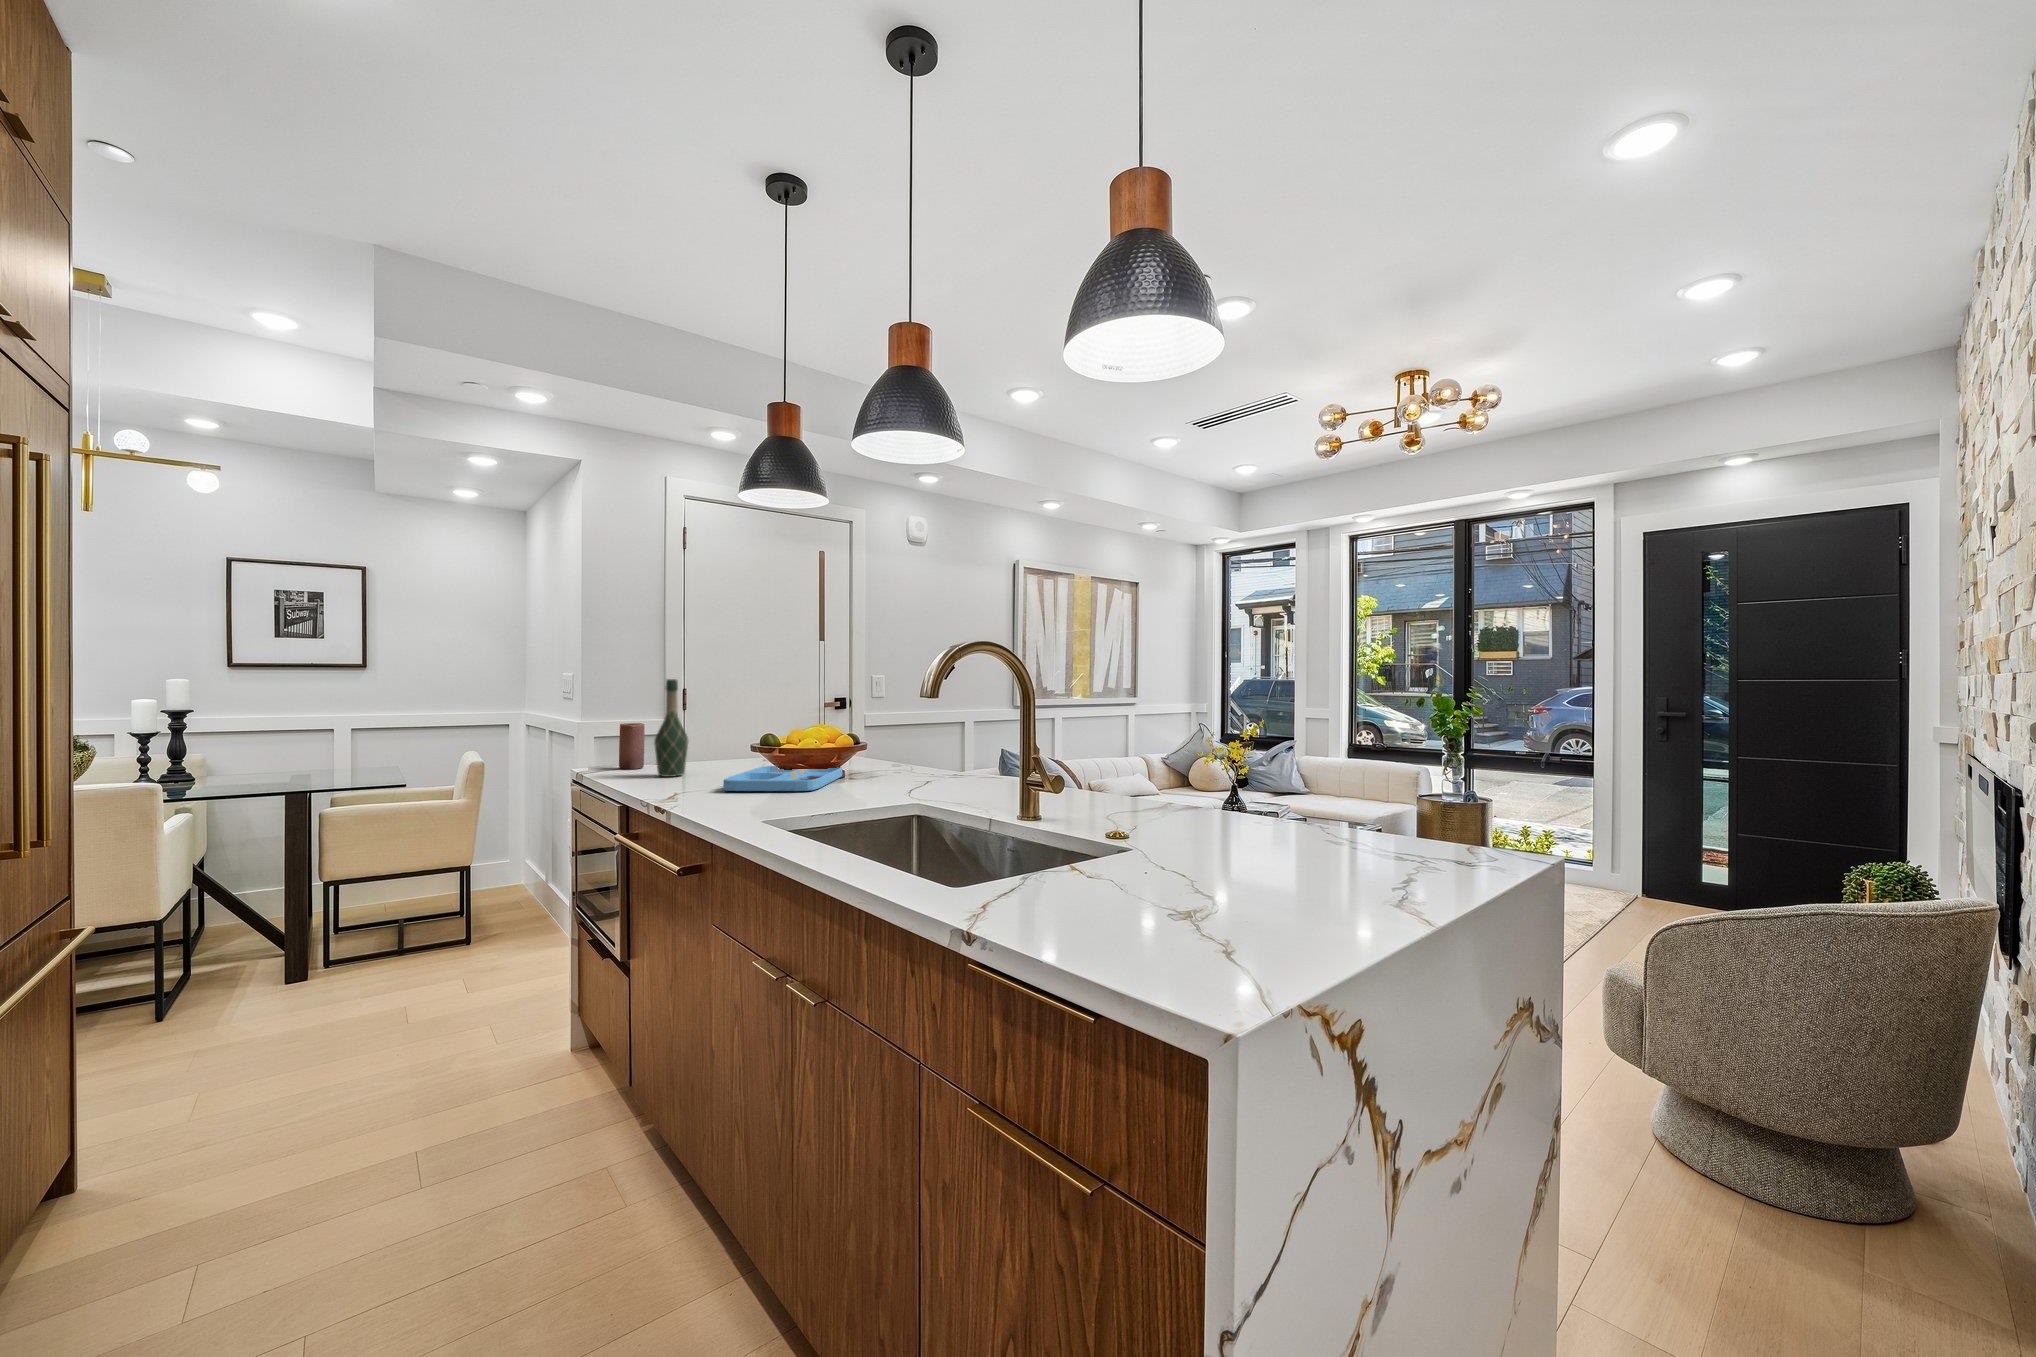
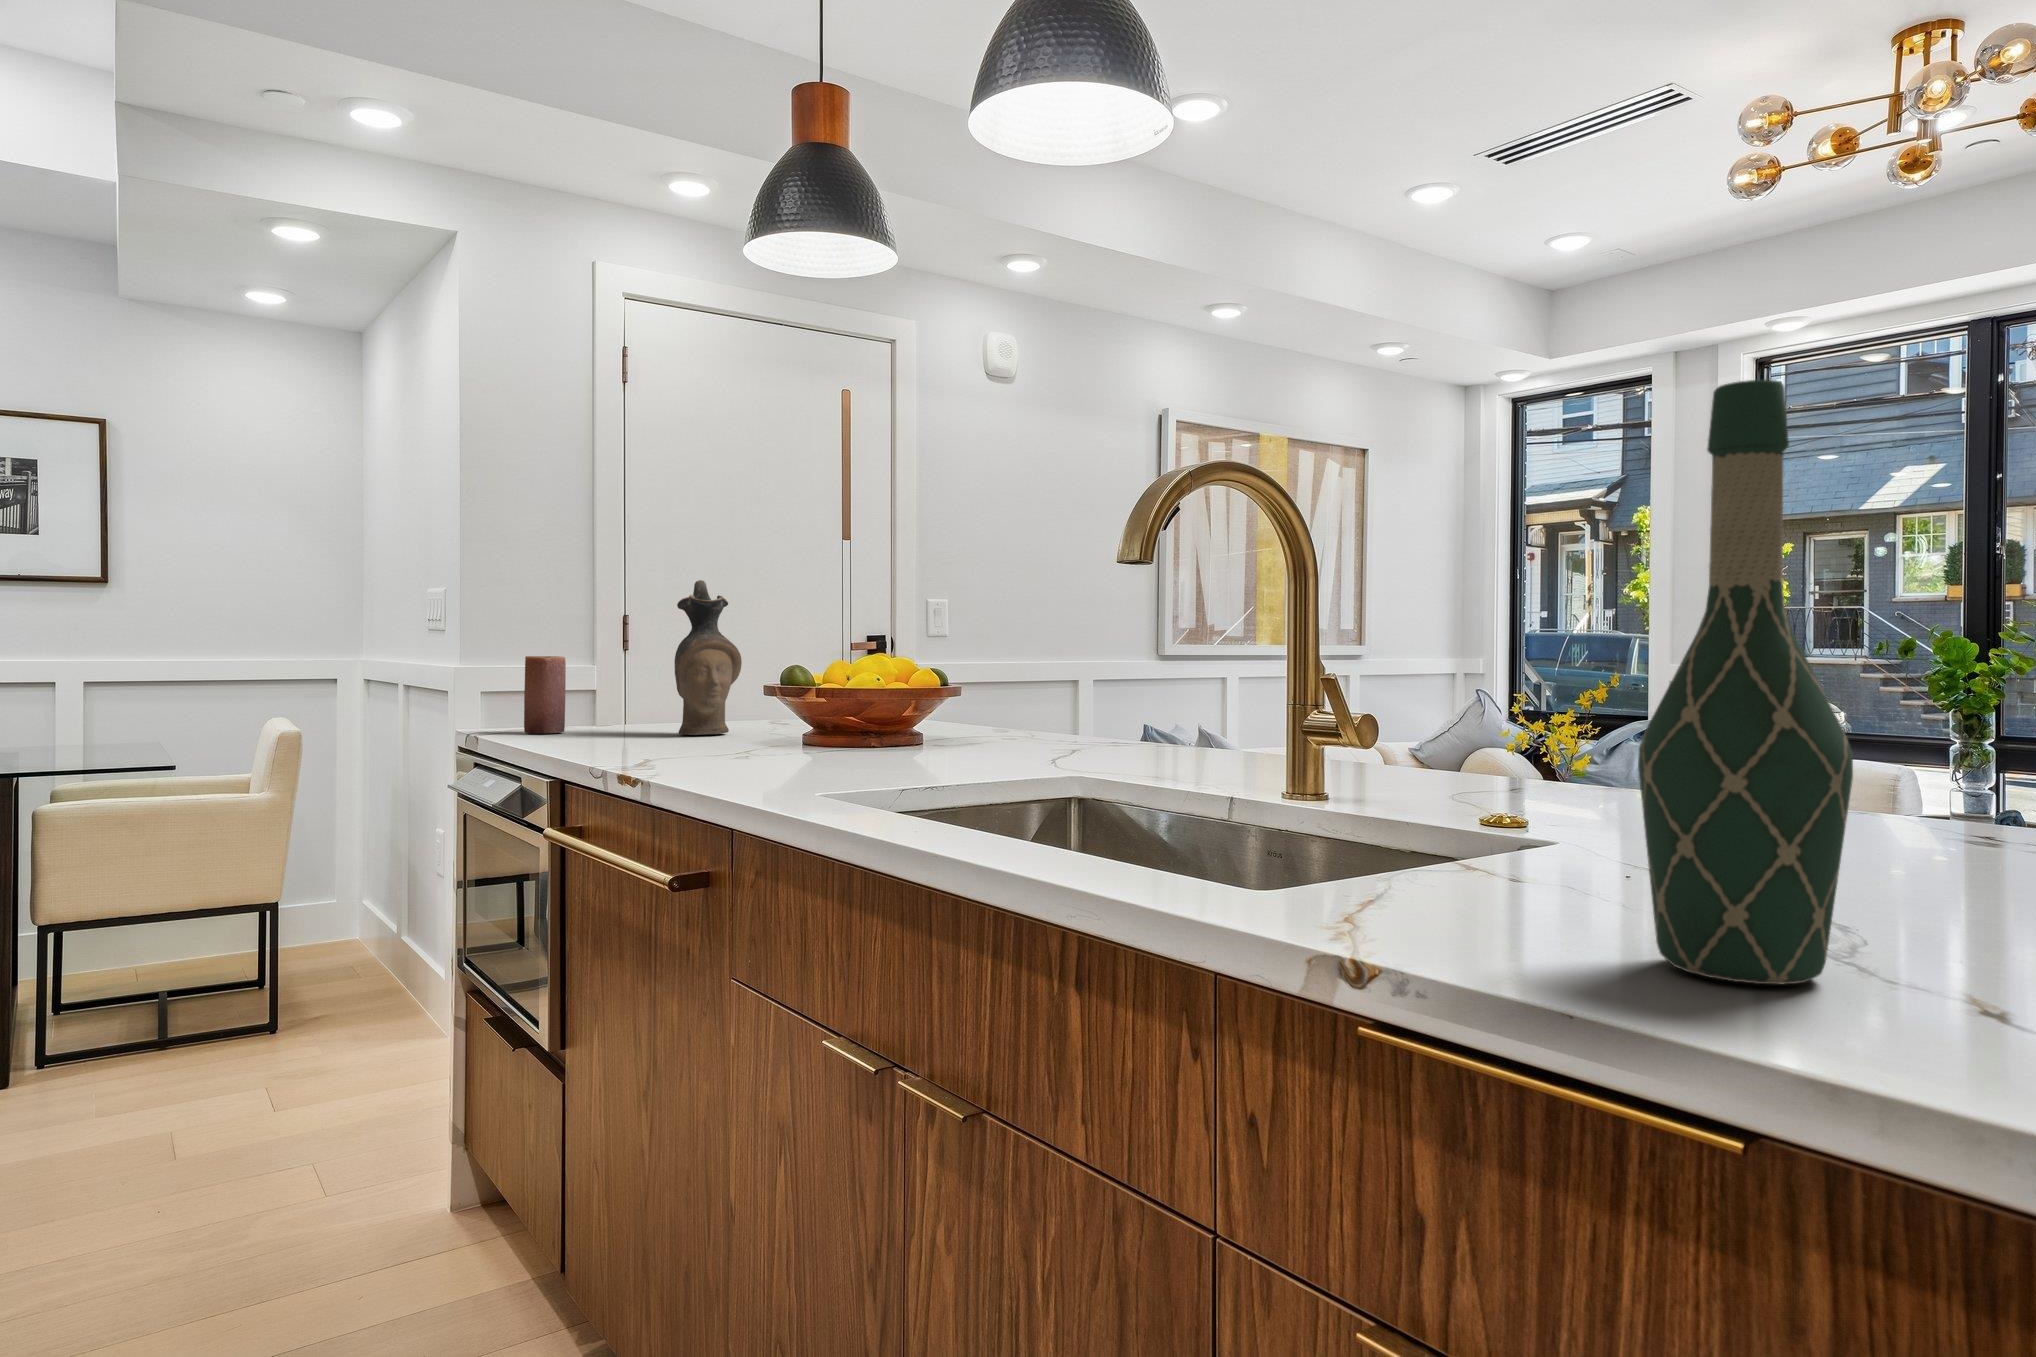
wine bottle: present [654,679,688,777] -> present [1638,380,1853,984]
ceramic pitcher: none [708,679,748,769] -> present [675,580,742,735]
tray: present [723,766,842,791] -> none [719,726,913,759]

